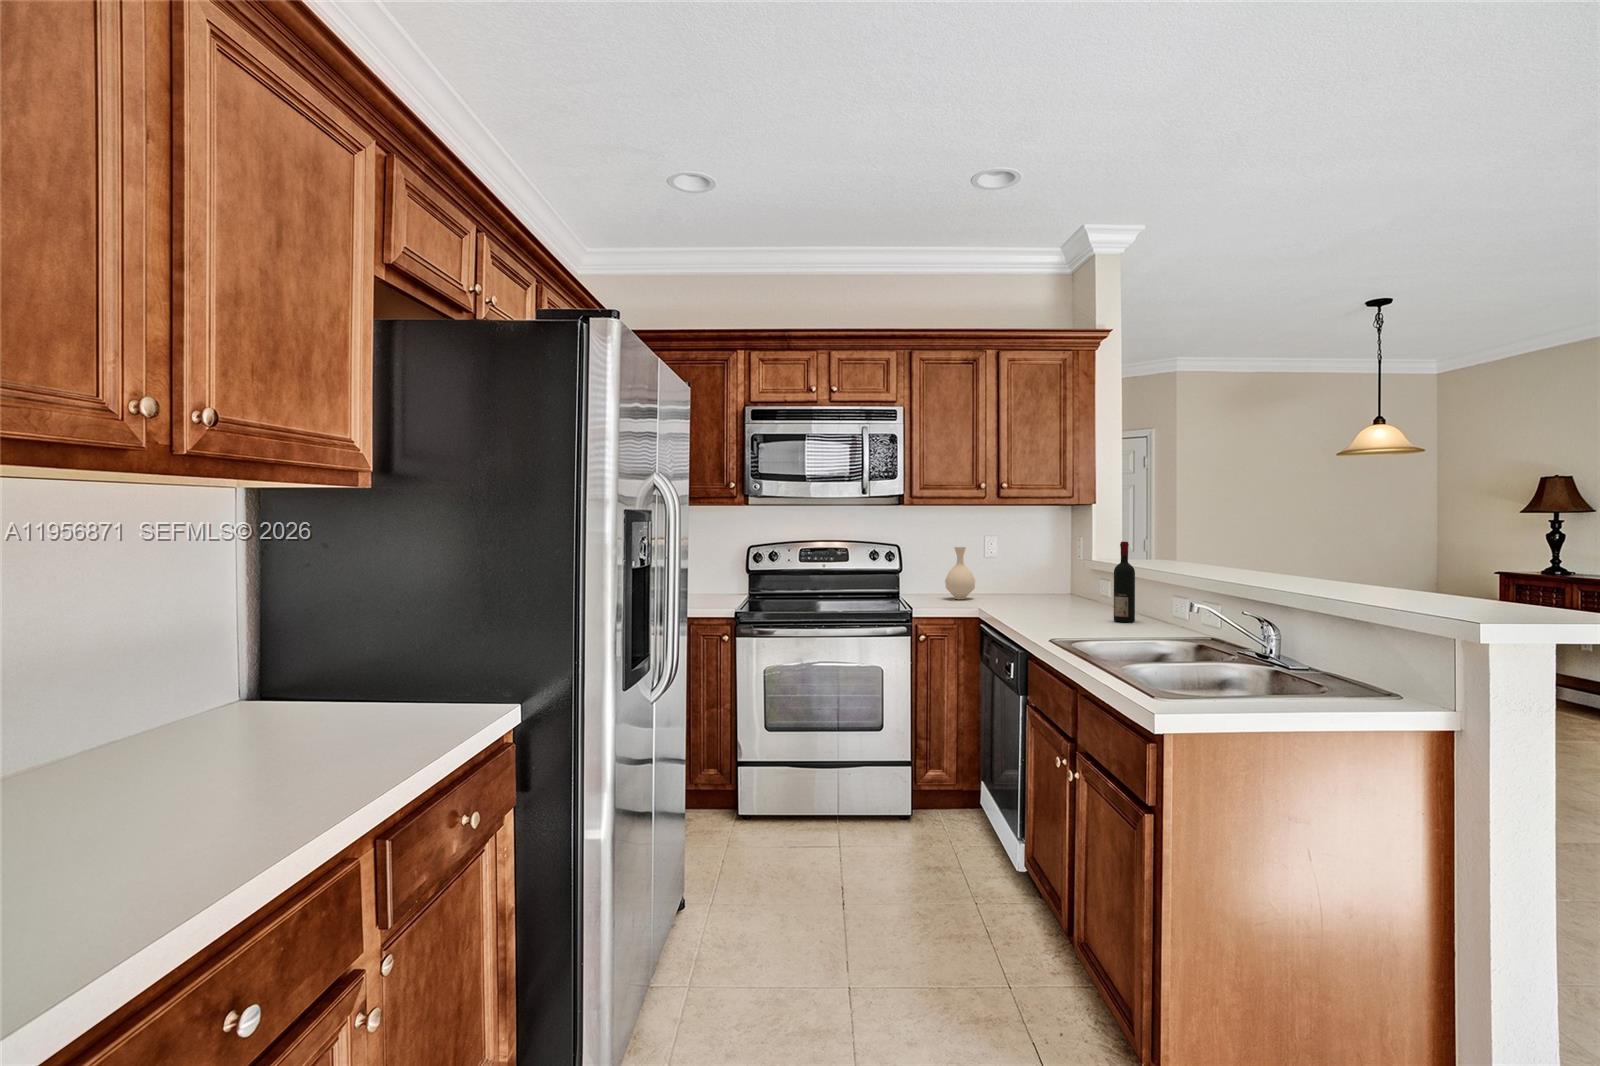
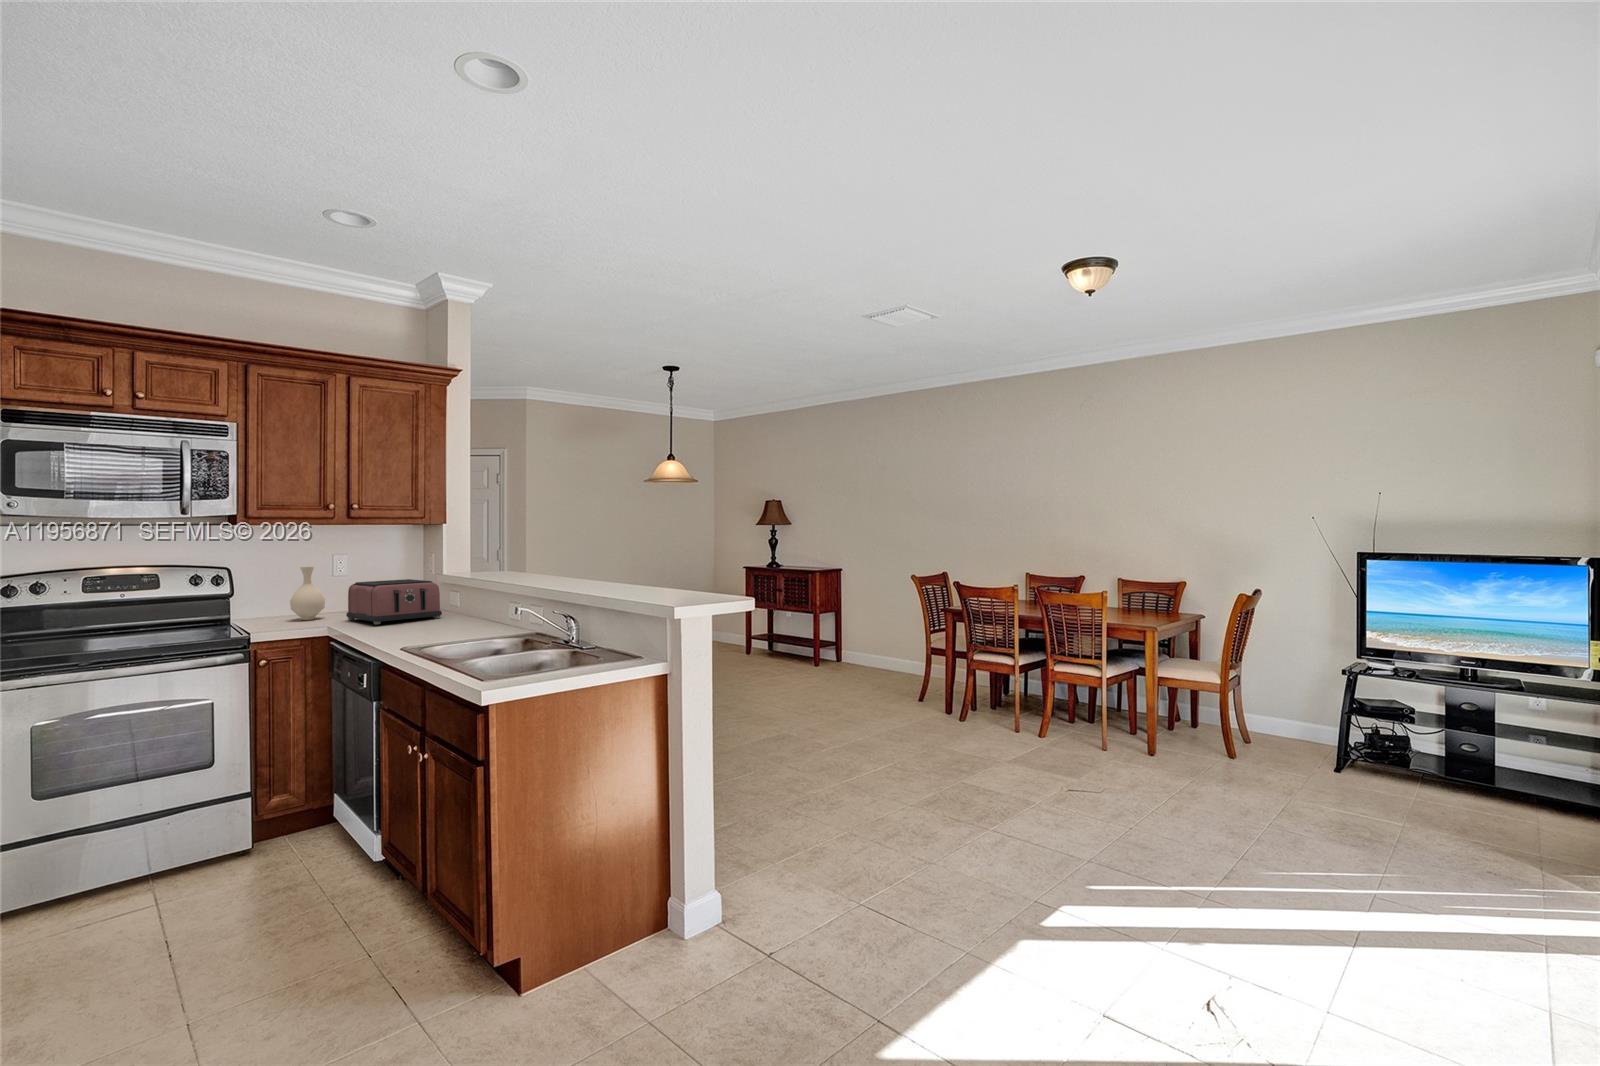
wine bottle: present [1114,542,1135,622] -> none [461,558,480,627]
toaster: none [994,564,1090,610] -> present [346,579,442,624]

